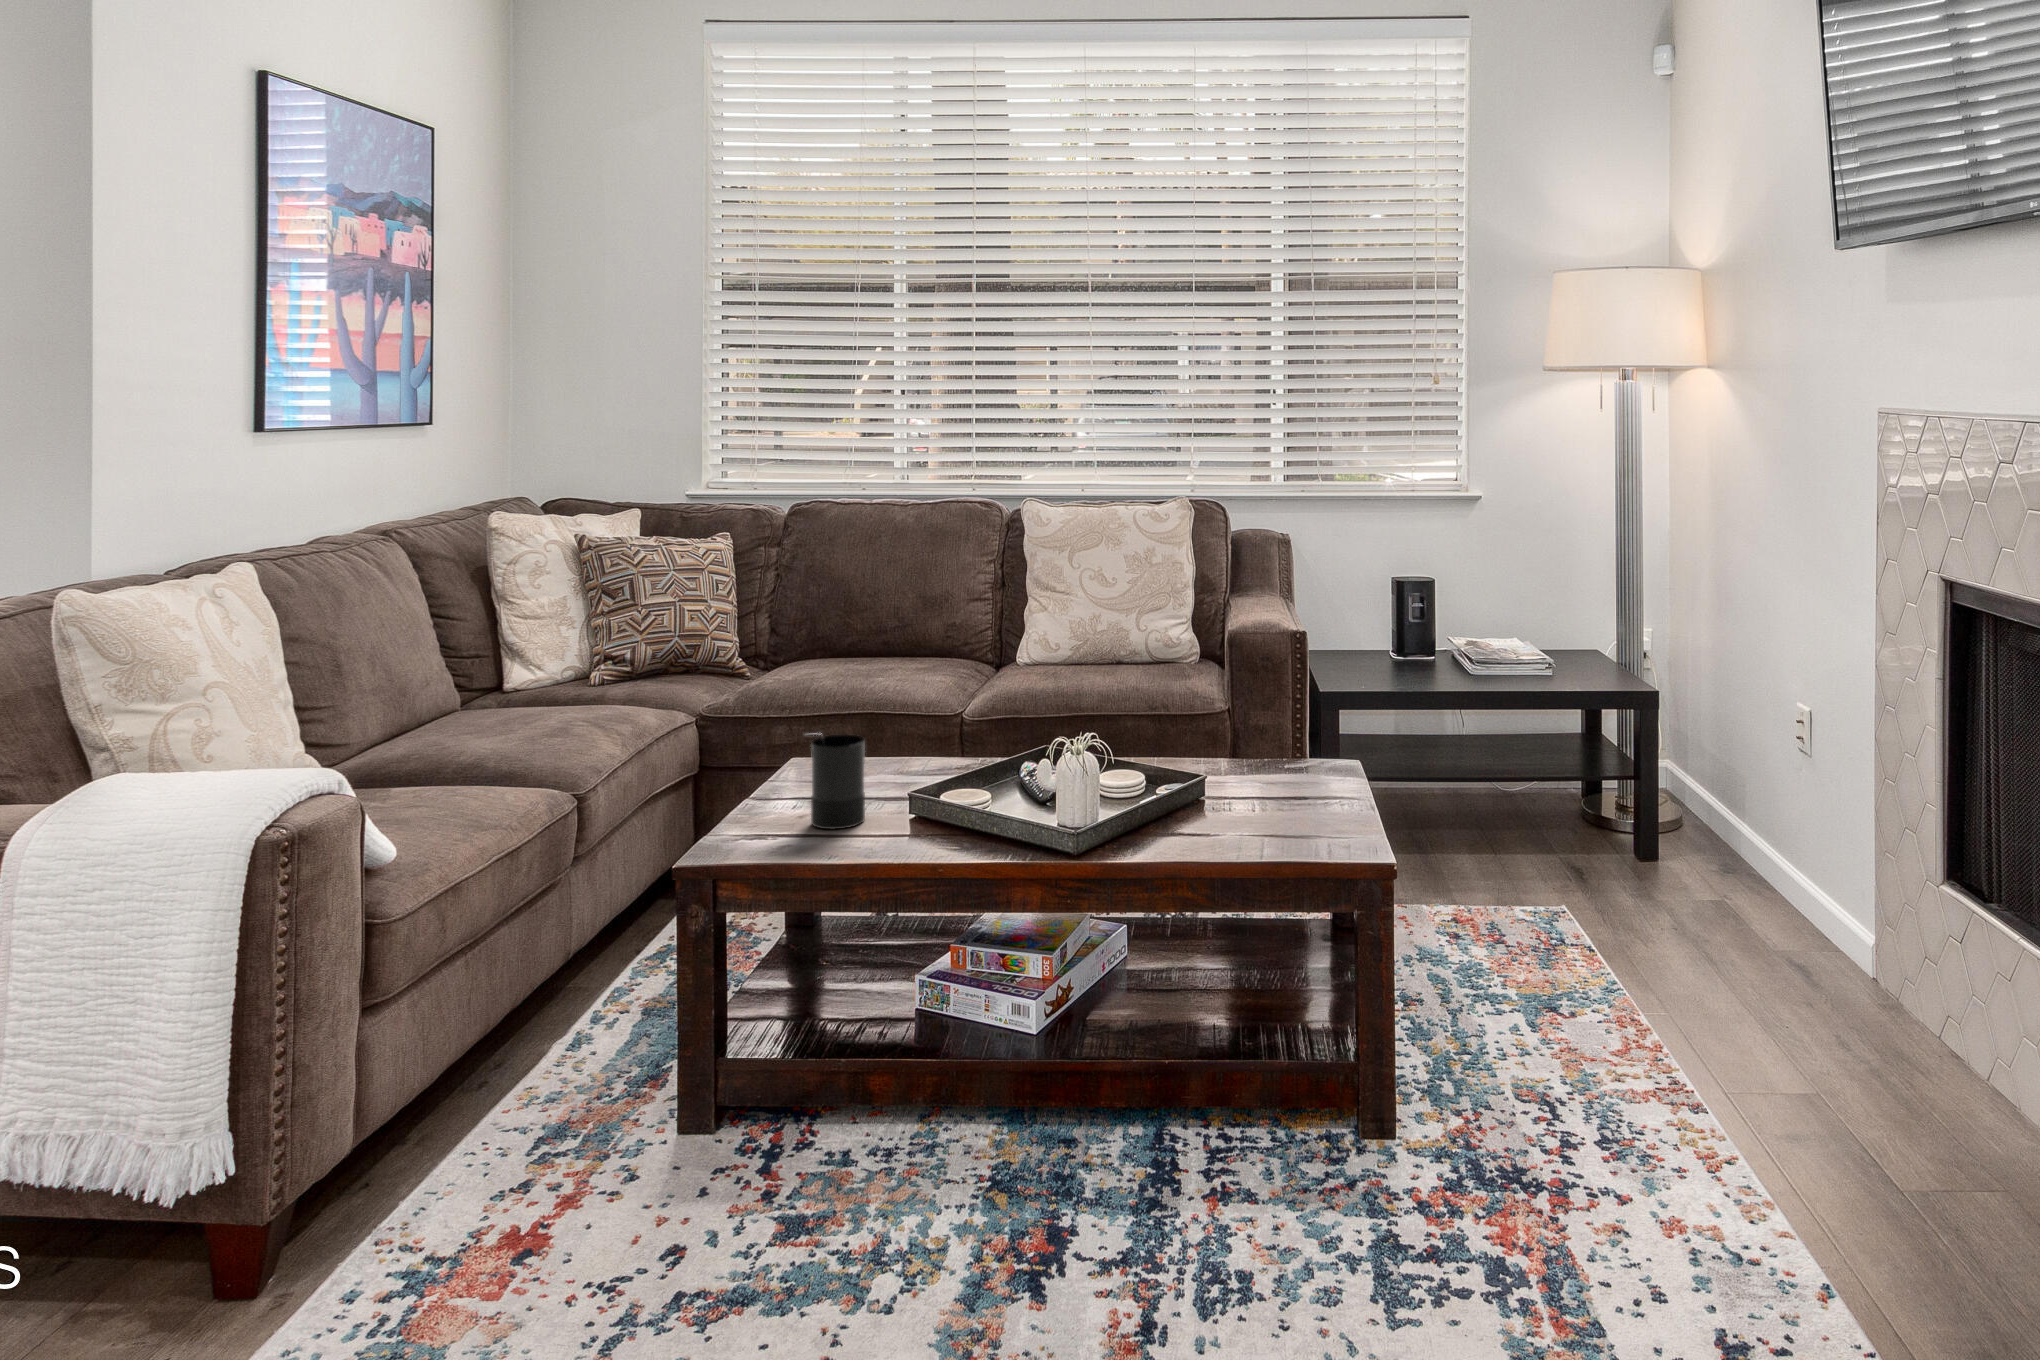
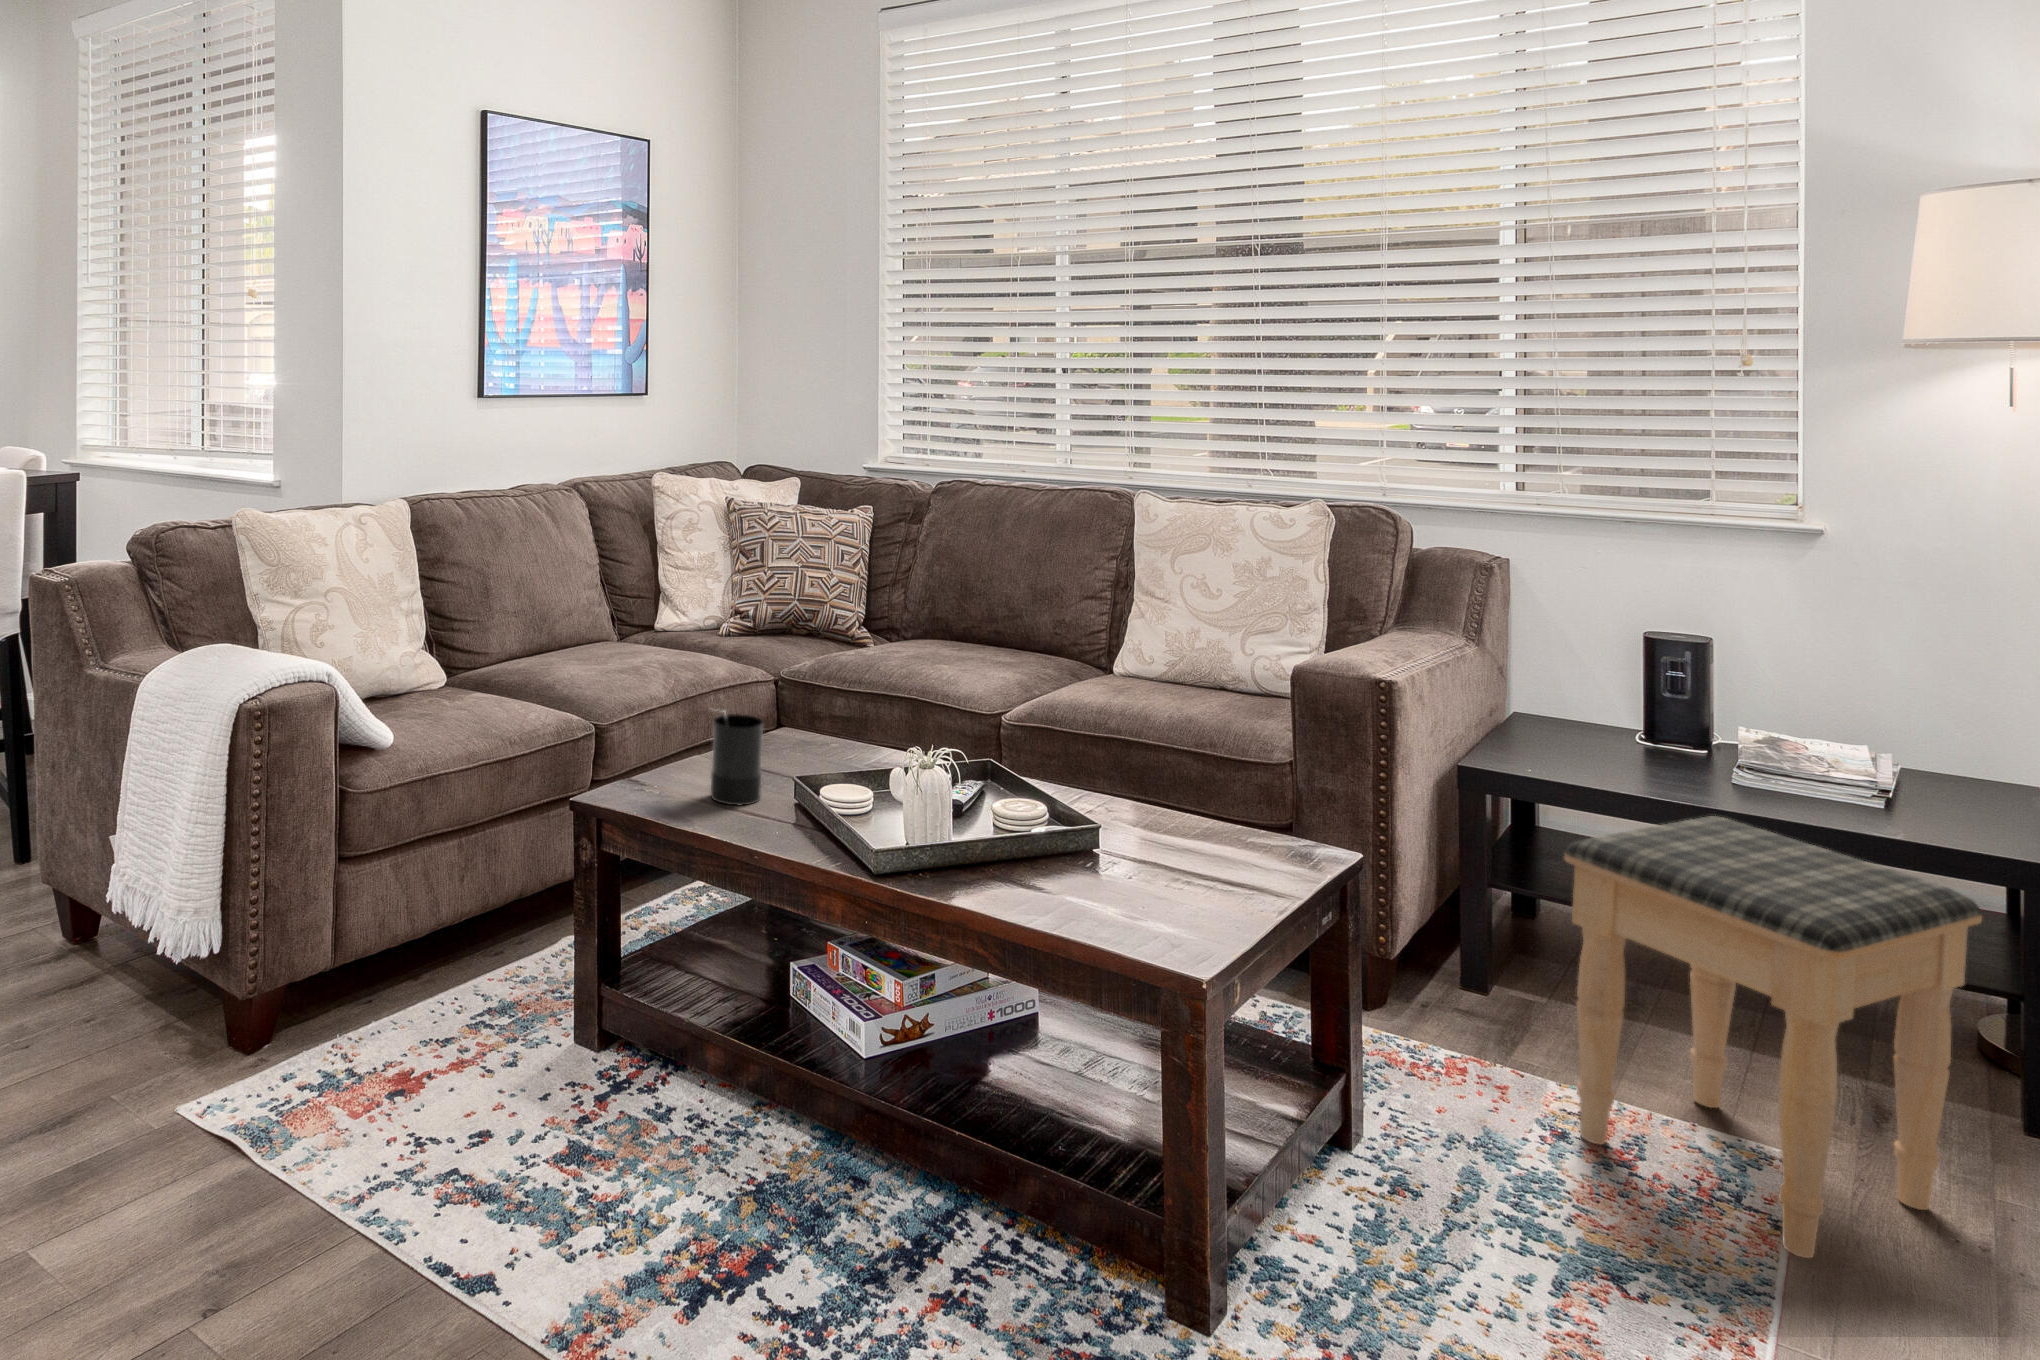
footstool: none [1475,674,1702,963] -> present [1564,816,1982,1258]

